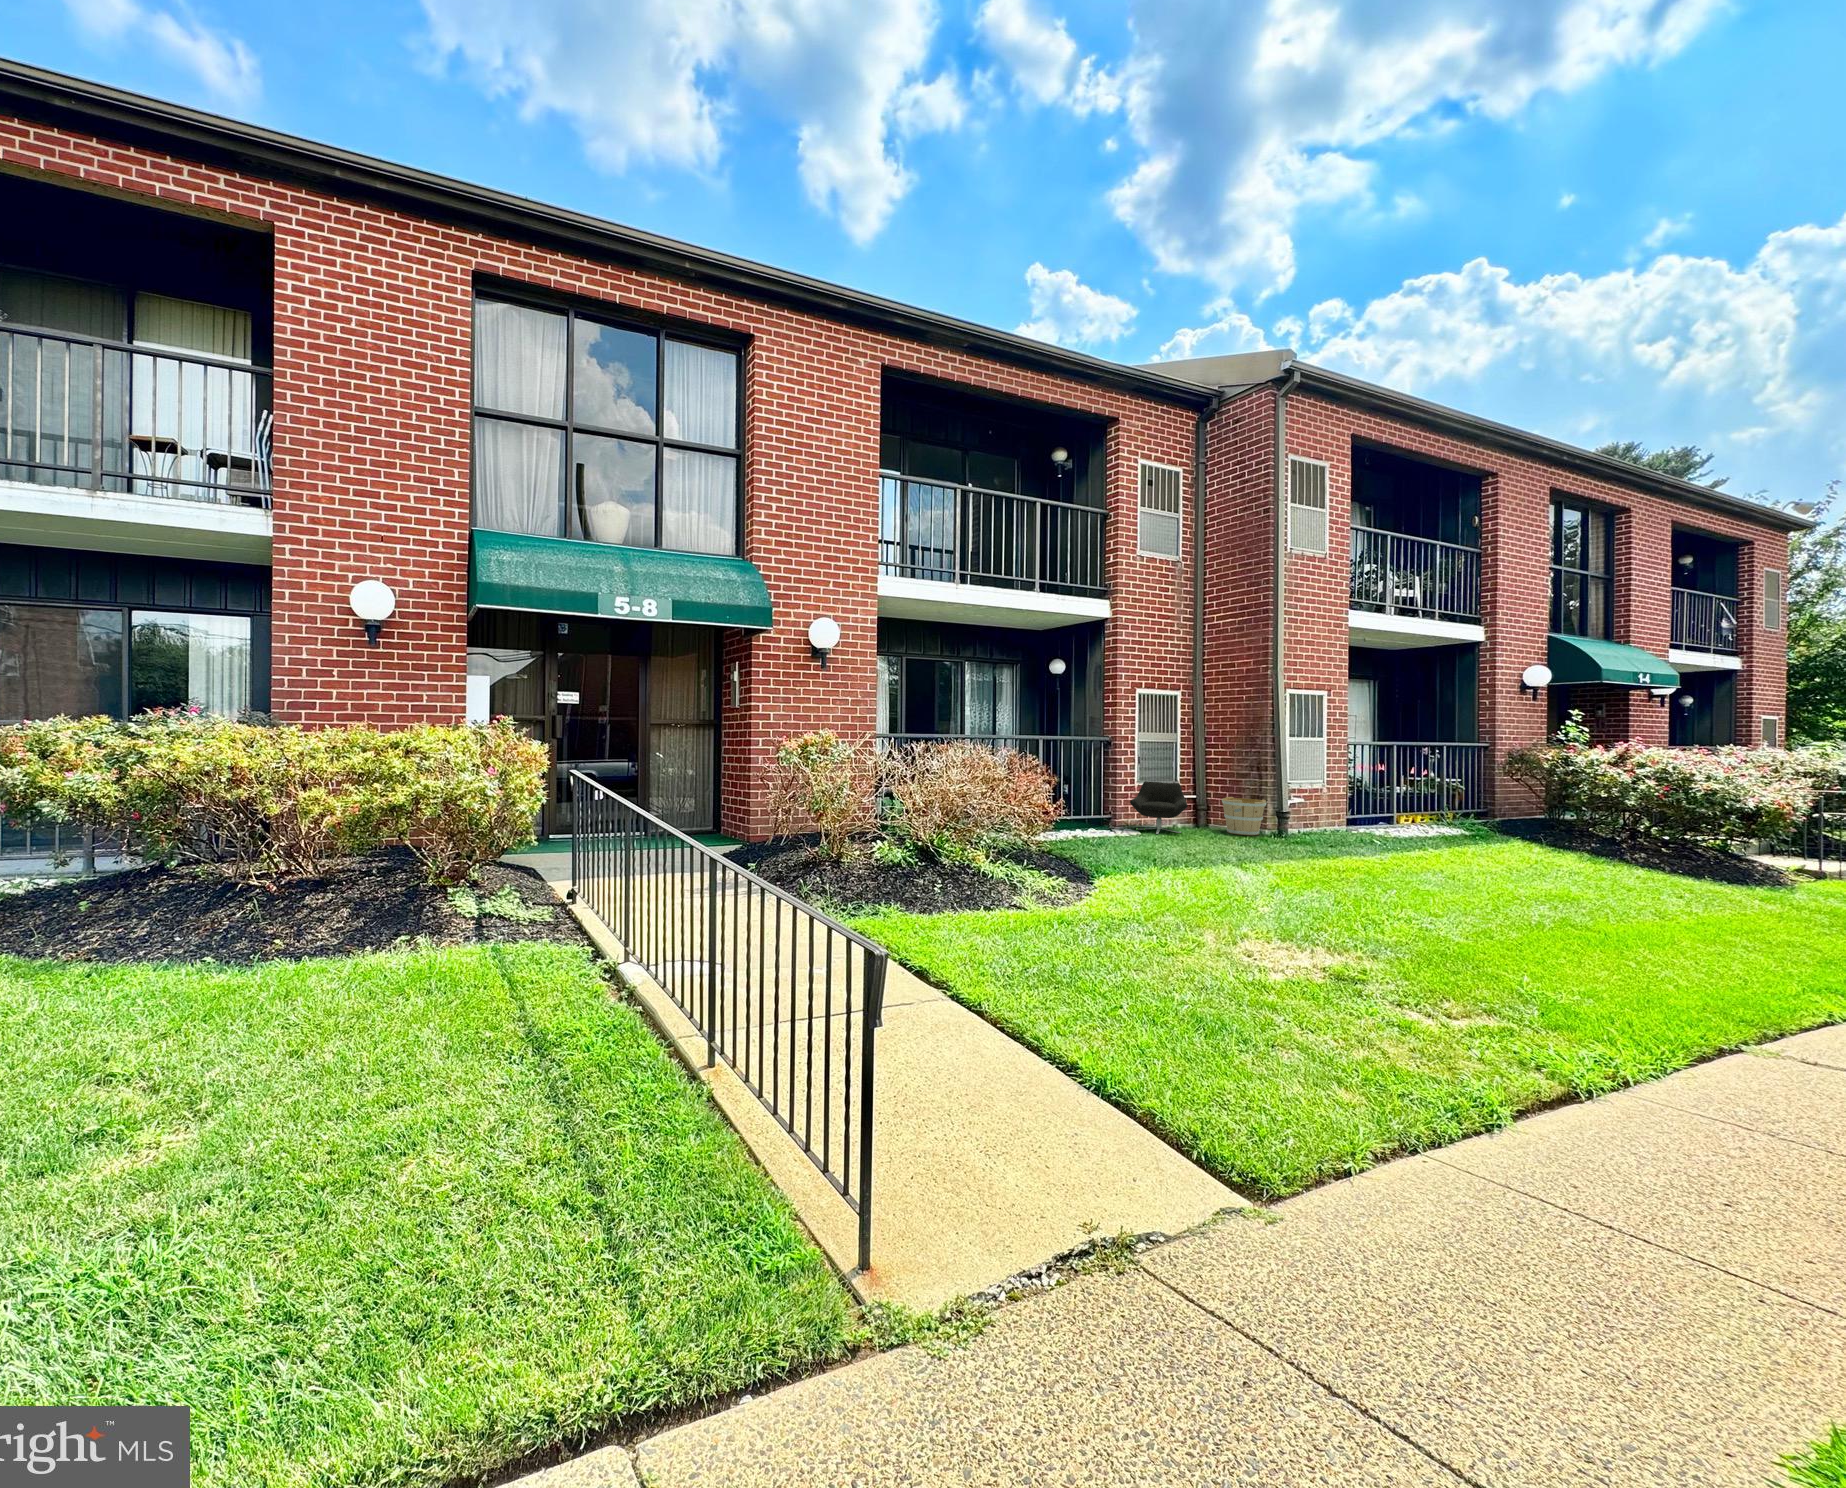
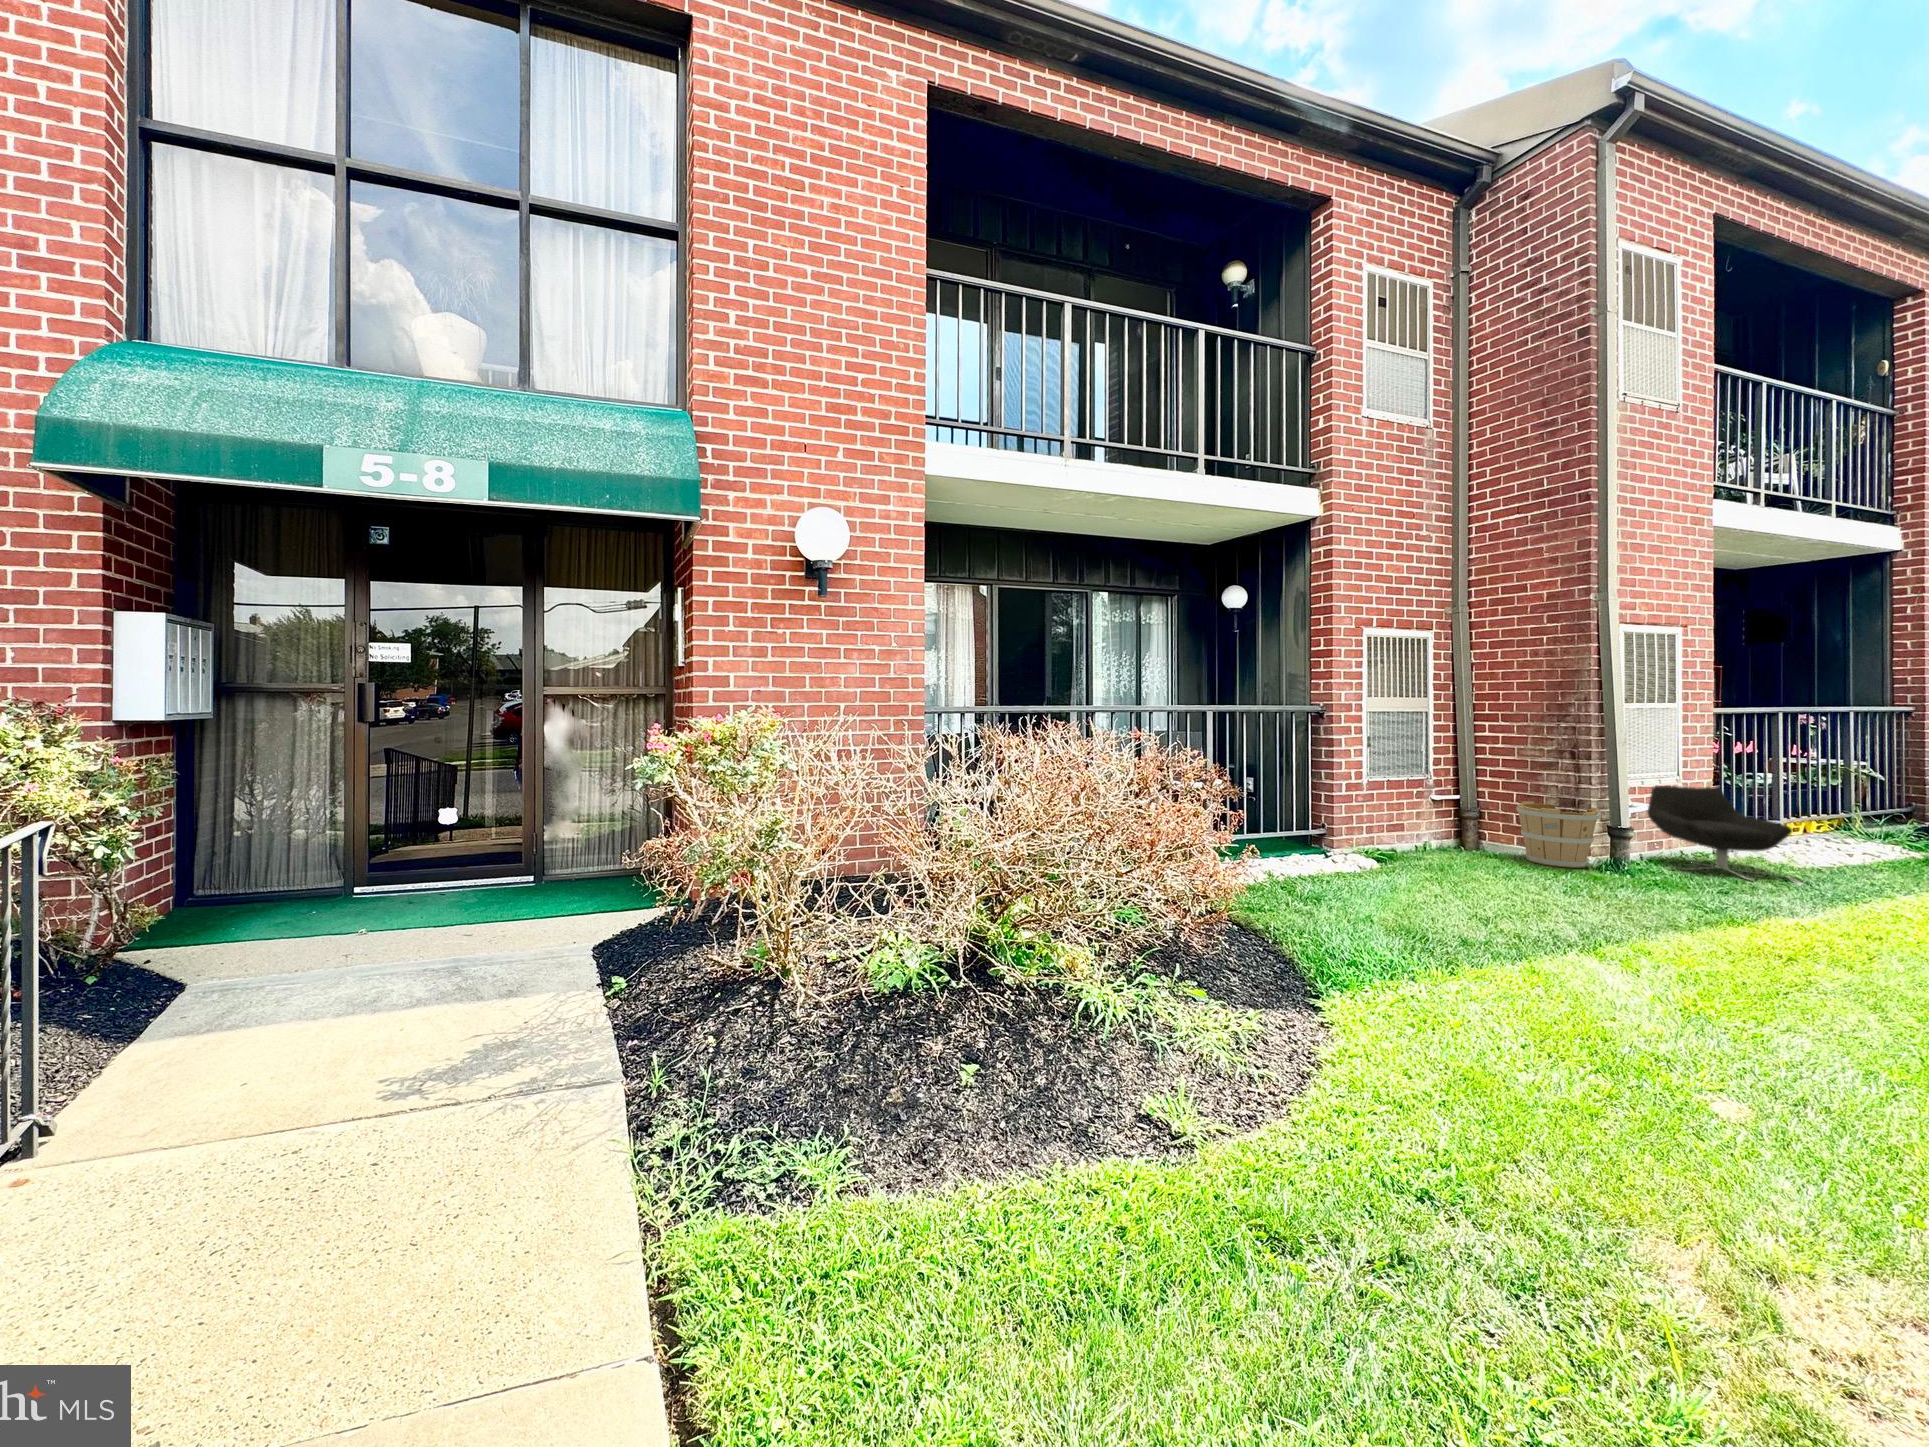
lounge chair: present [1130,781,1188,834] -> present [1647,786,1792,879]

